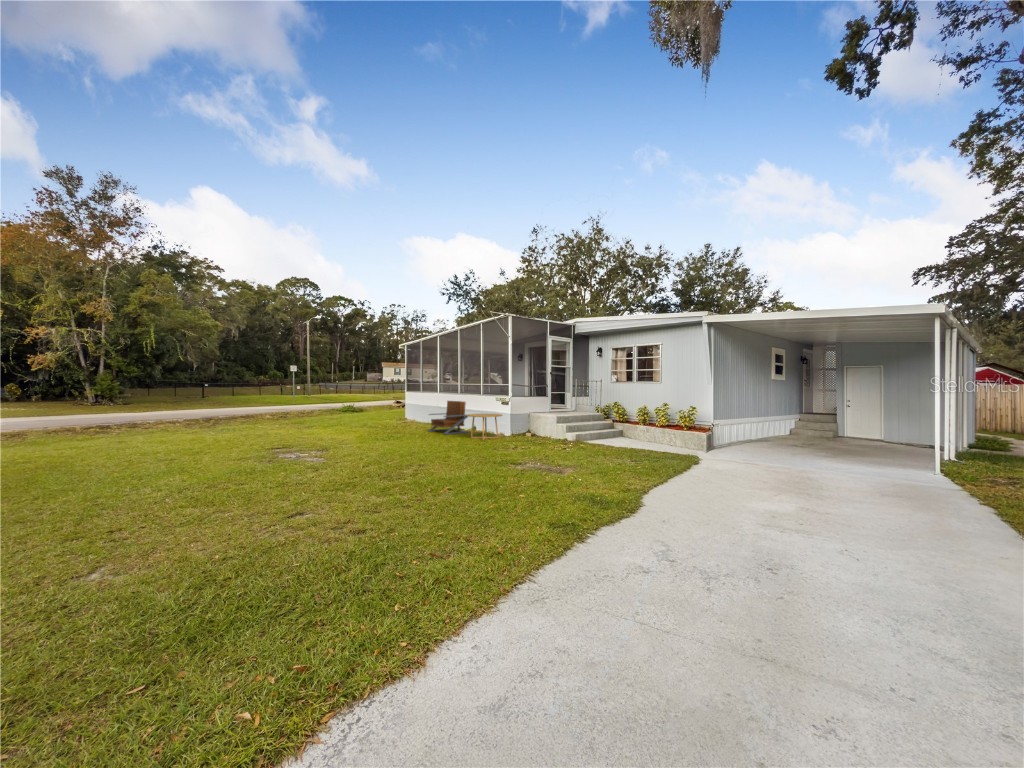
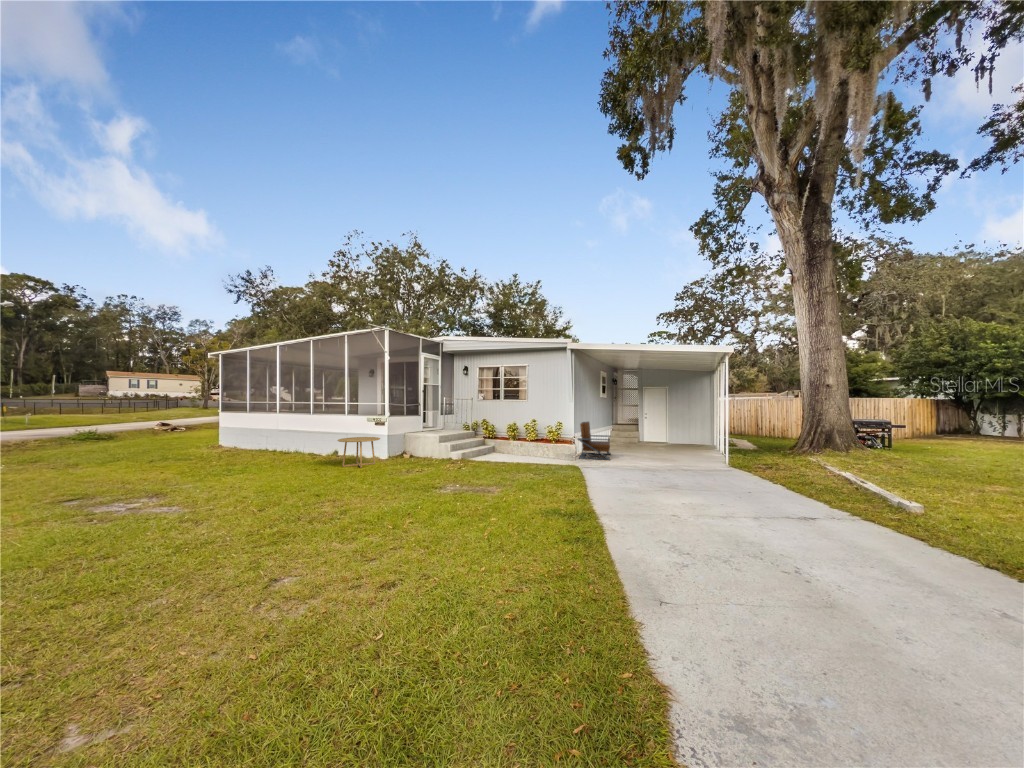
lounge chair: present [429,401,468,435] -> present [578,422,611,460]

